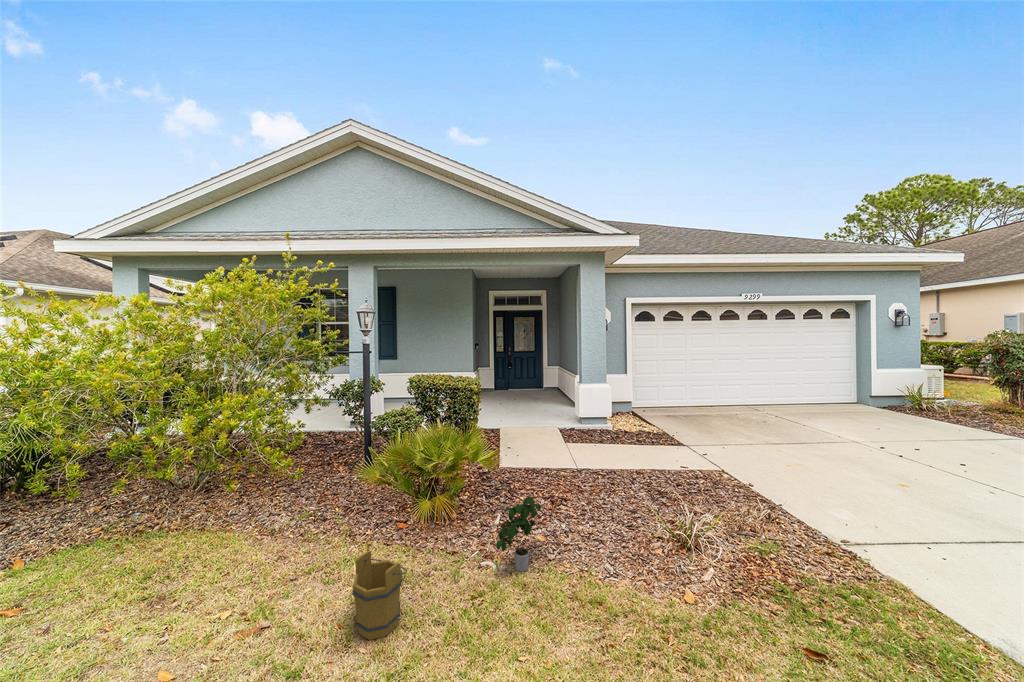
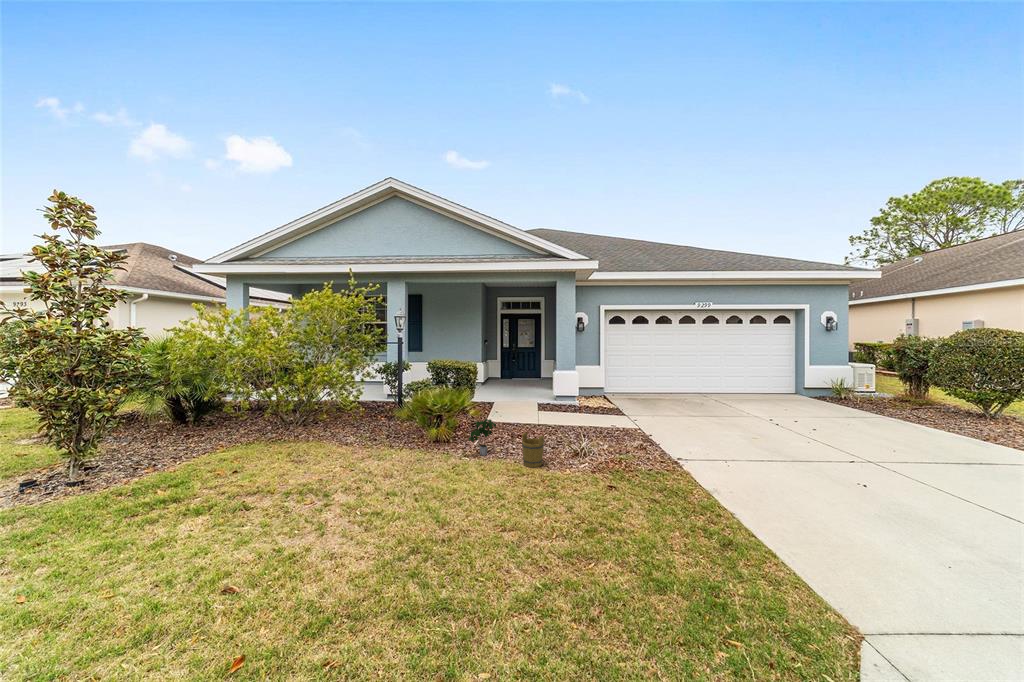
bucket: present [352,550,407,640] -> present [522,433,544,468]

